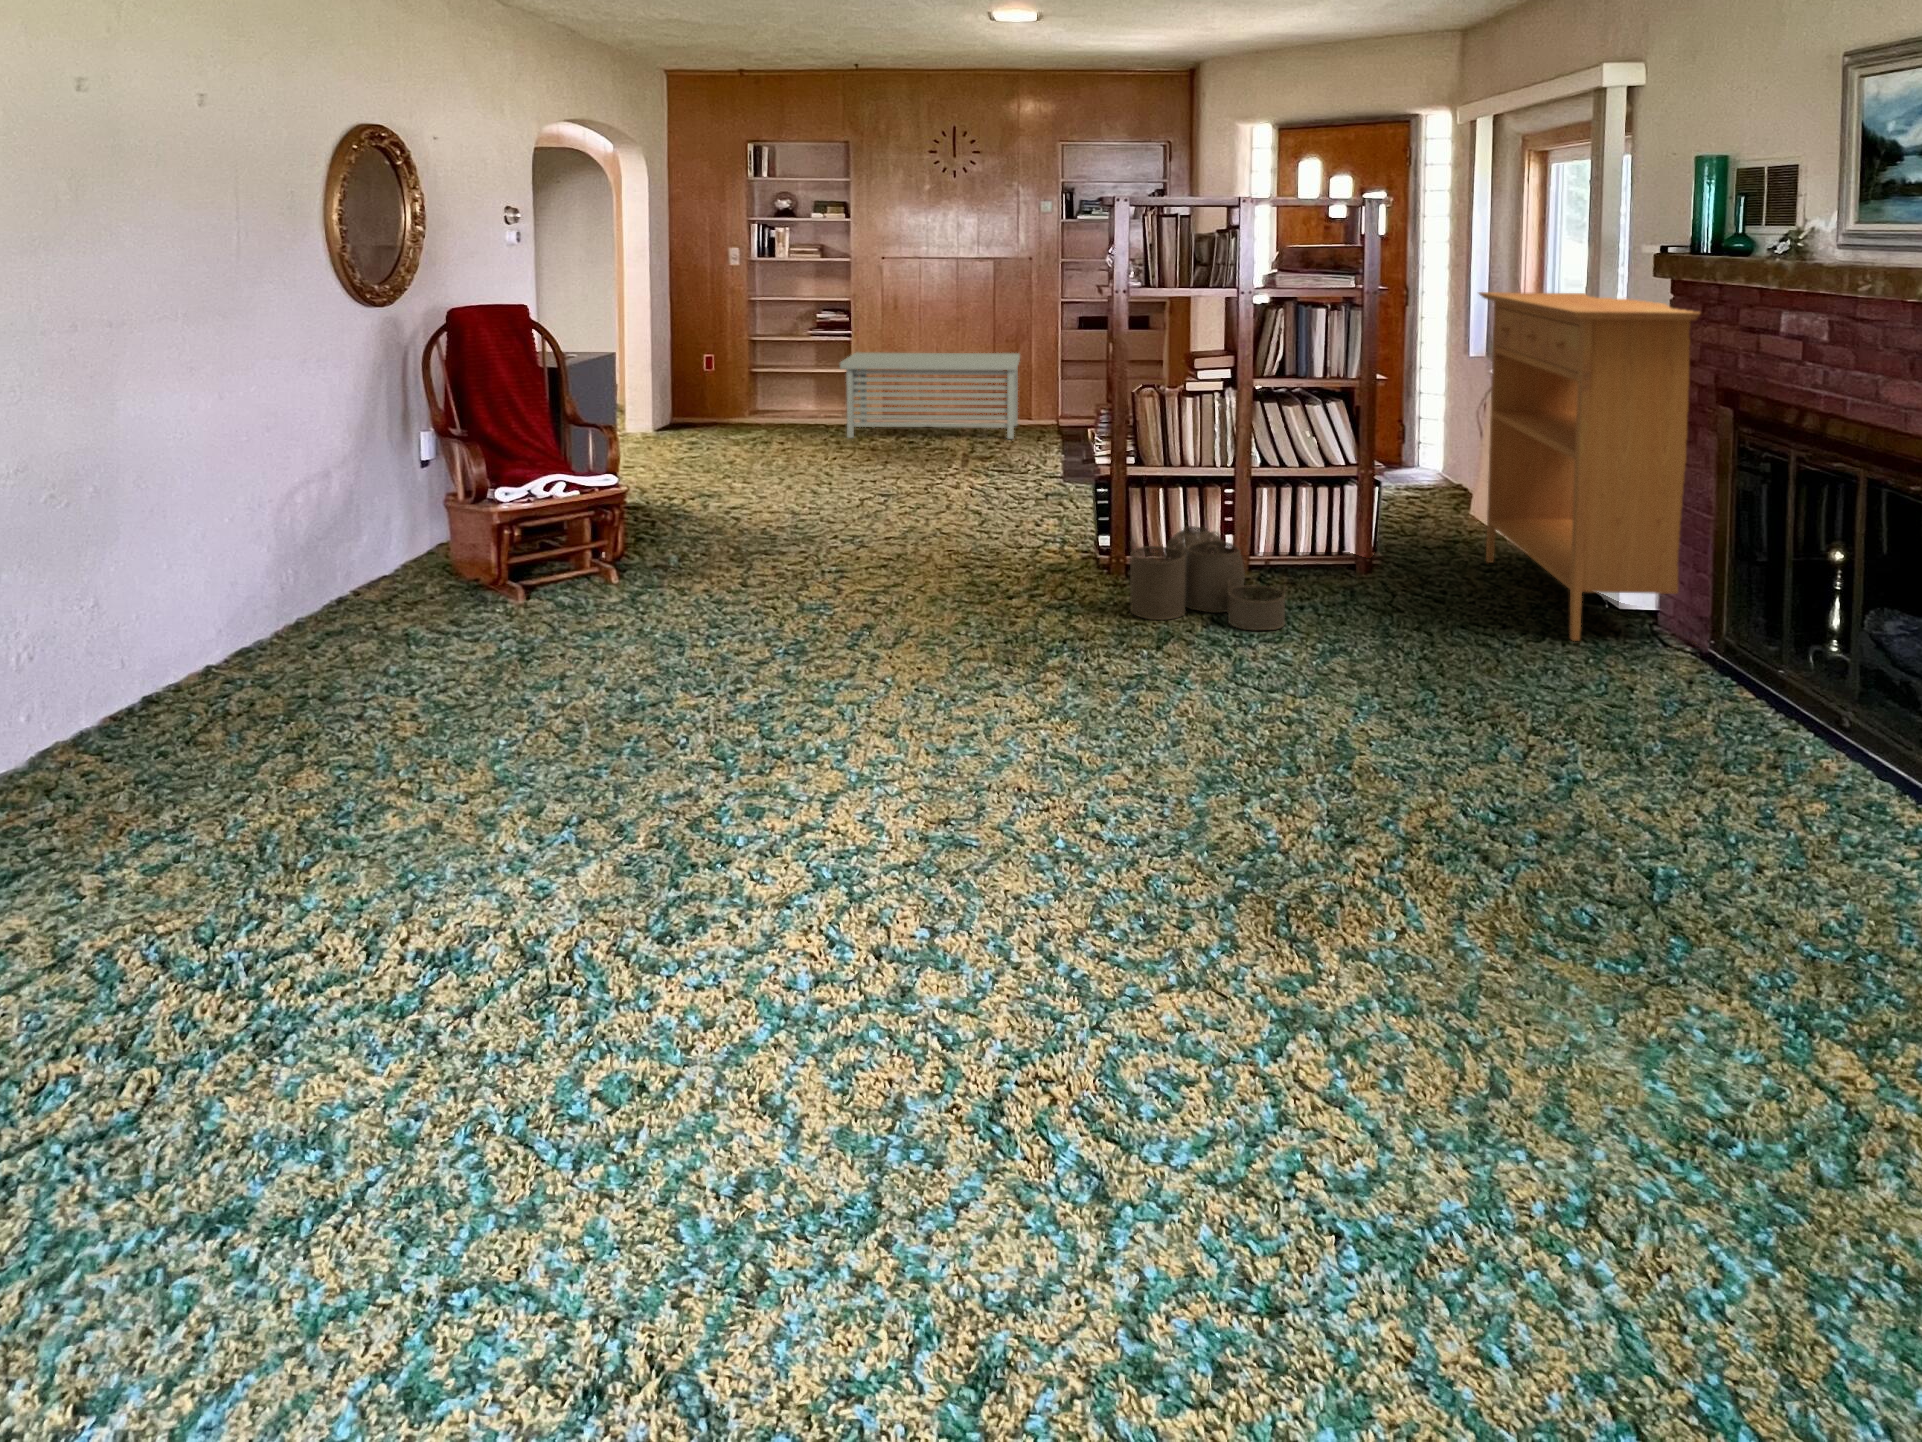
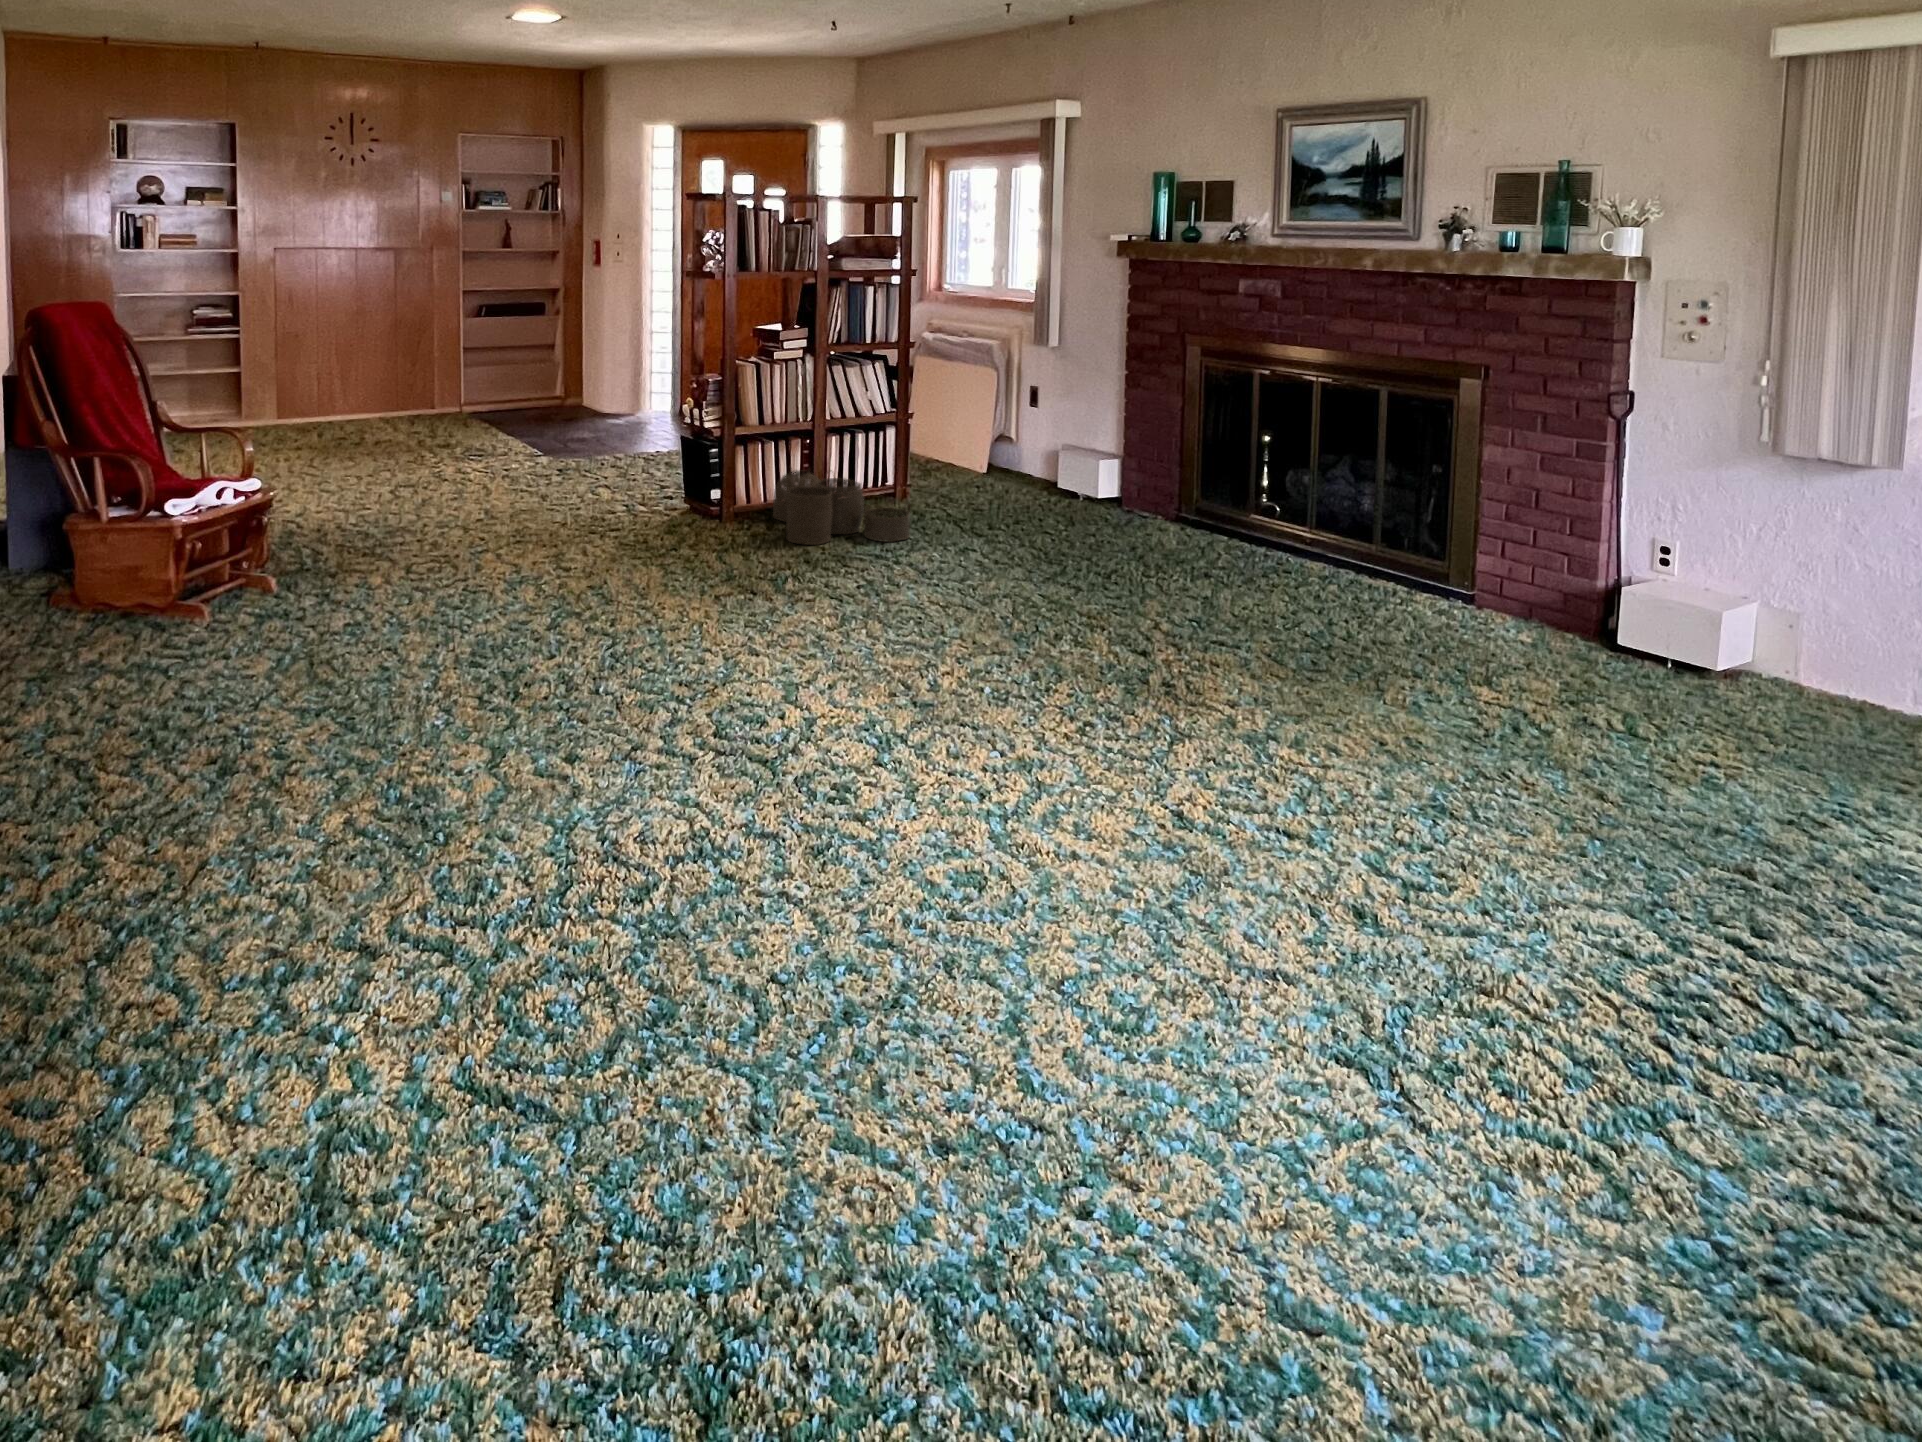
console table: present [1479,292,1700,641] -> none [953,271,1172,519]
storage bench: present [840,352,1020,439] -> none [249,343,446,438]

